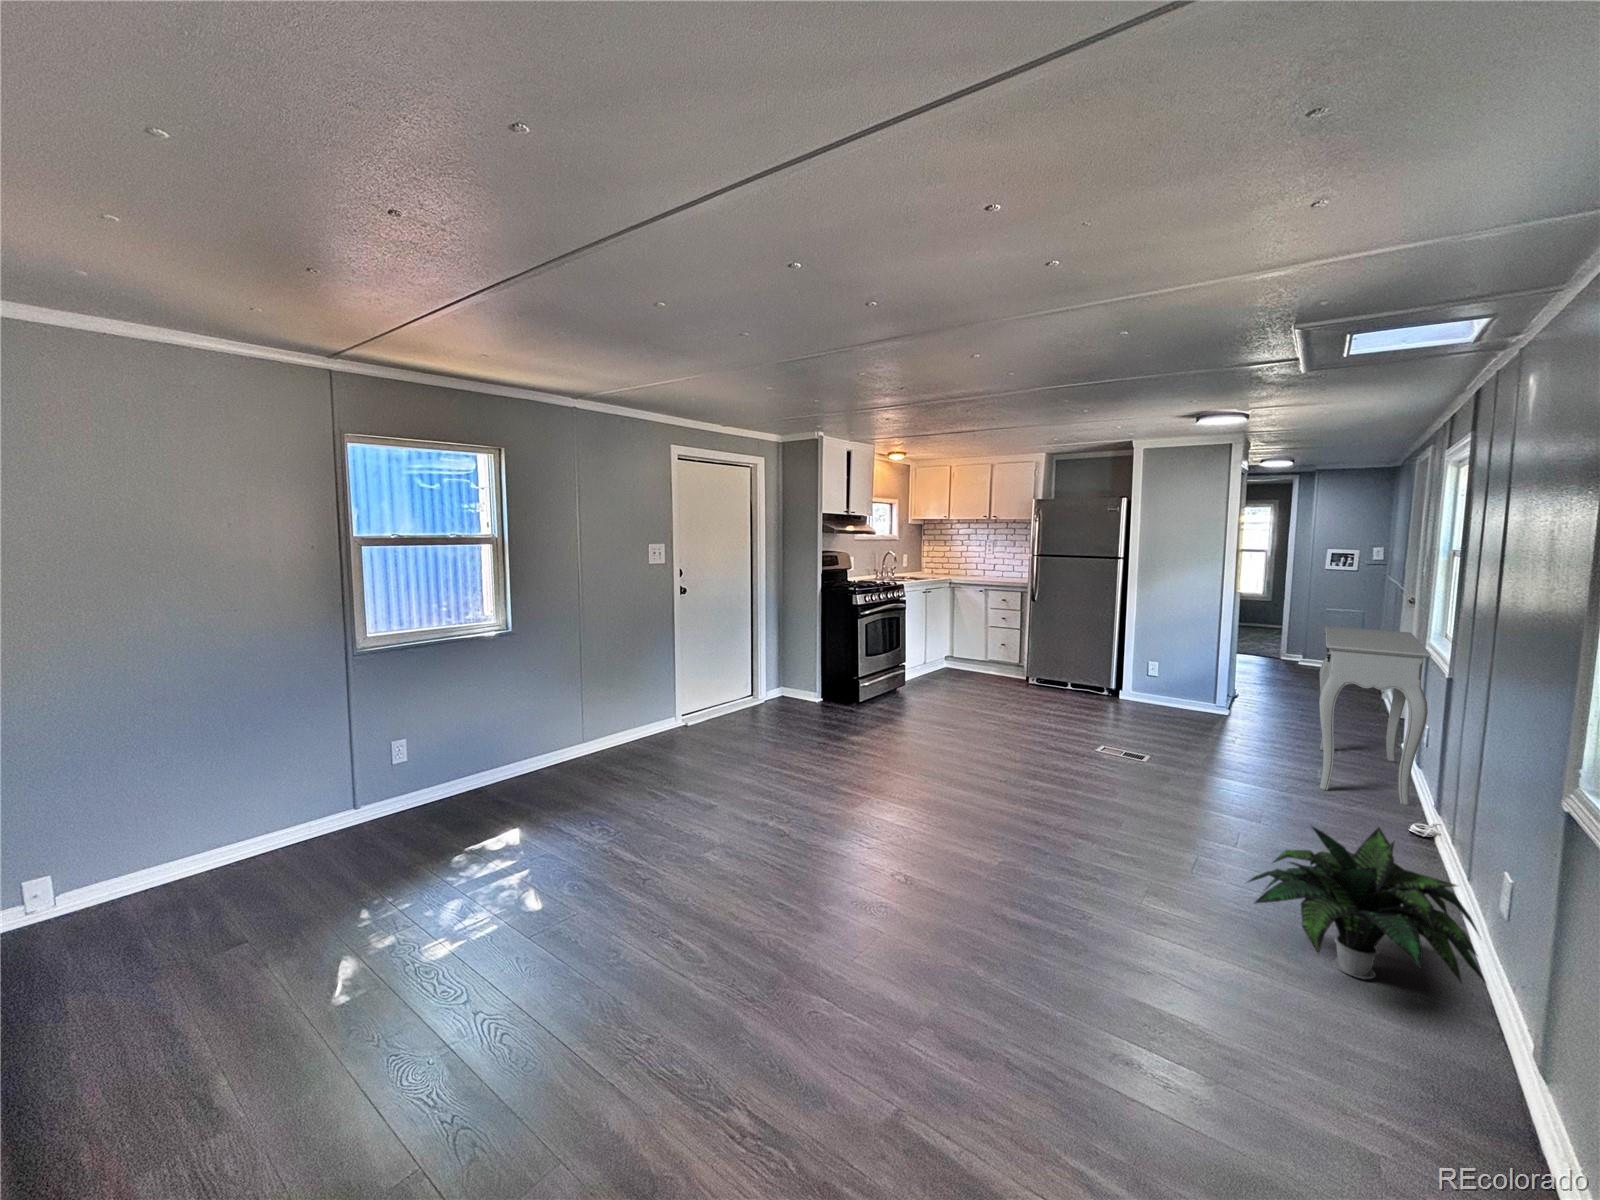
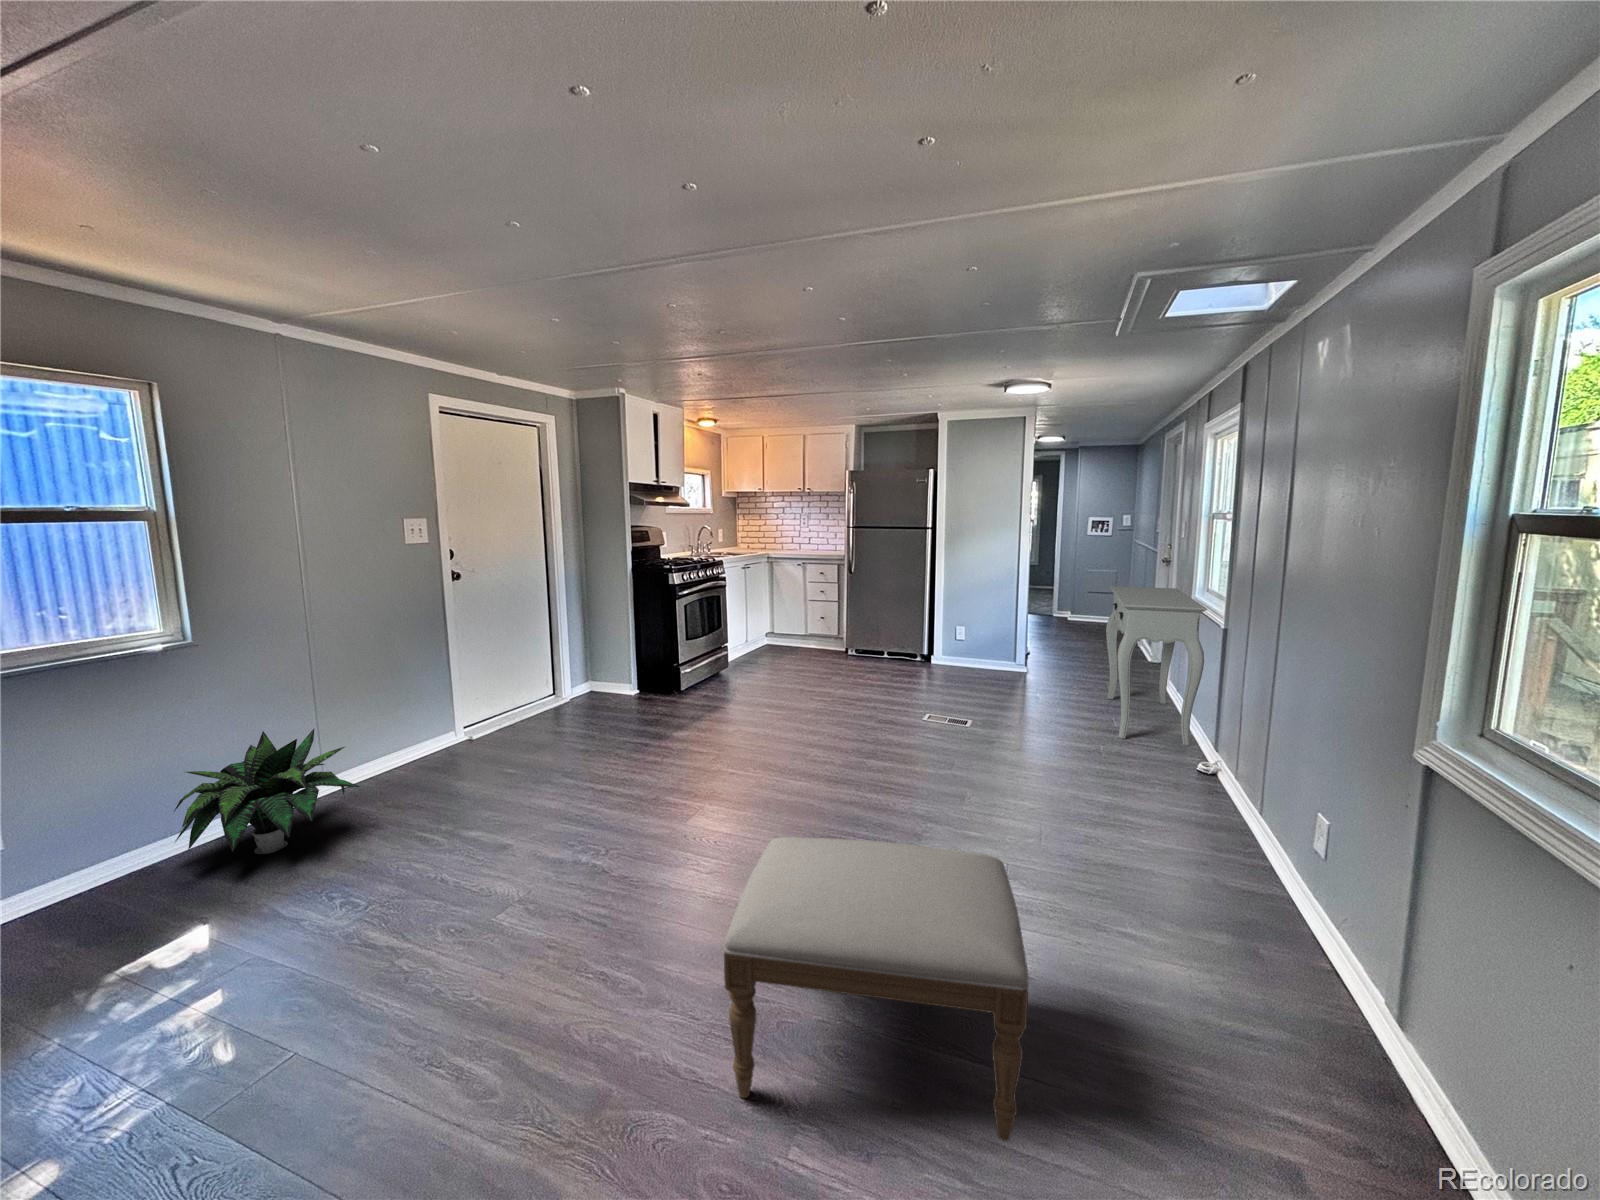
ottoman: none [875,812,1126,1072] -> present [724,837,1029,1141]
potted plant: present [1248,825,1485,982] -> present [174,729,359,854]

